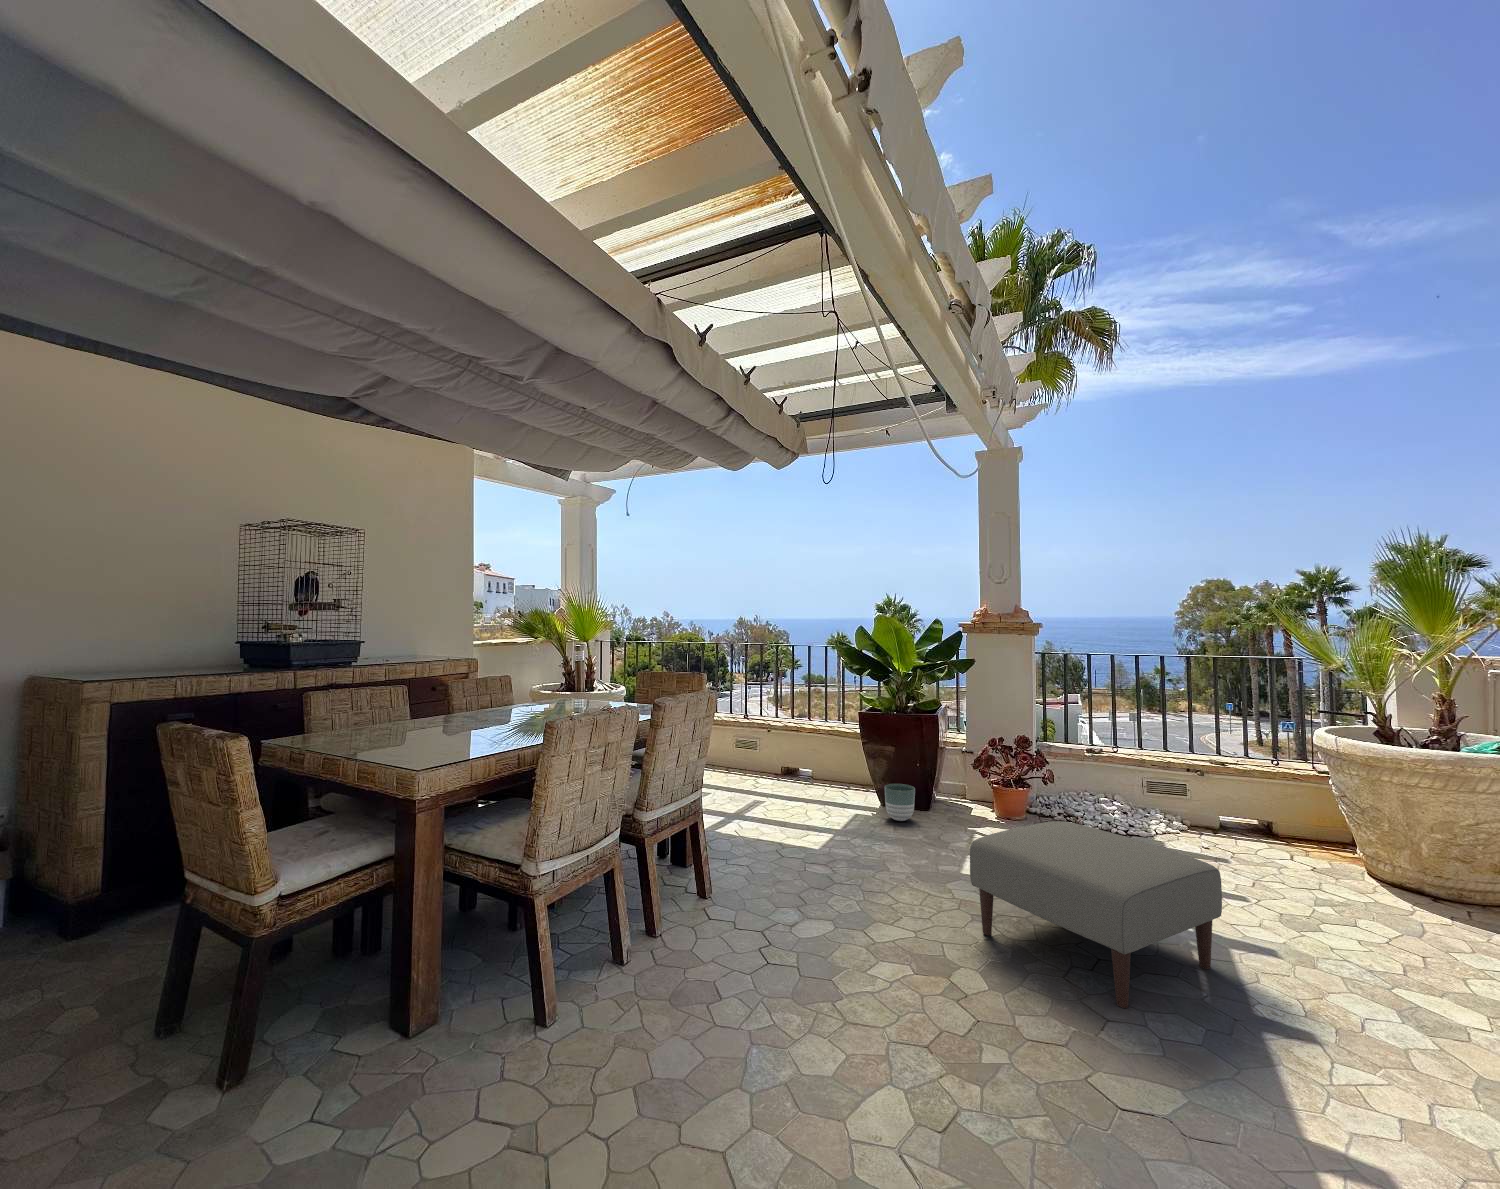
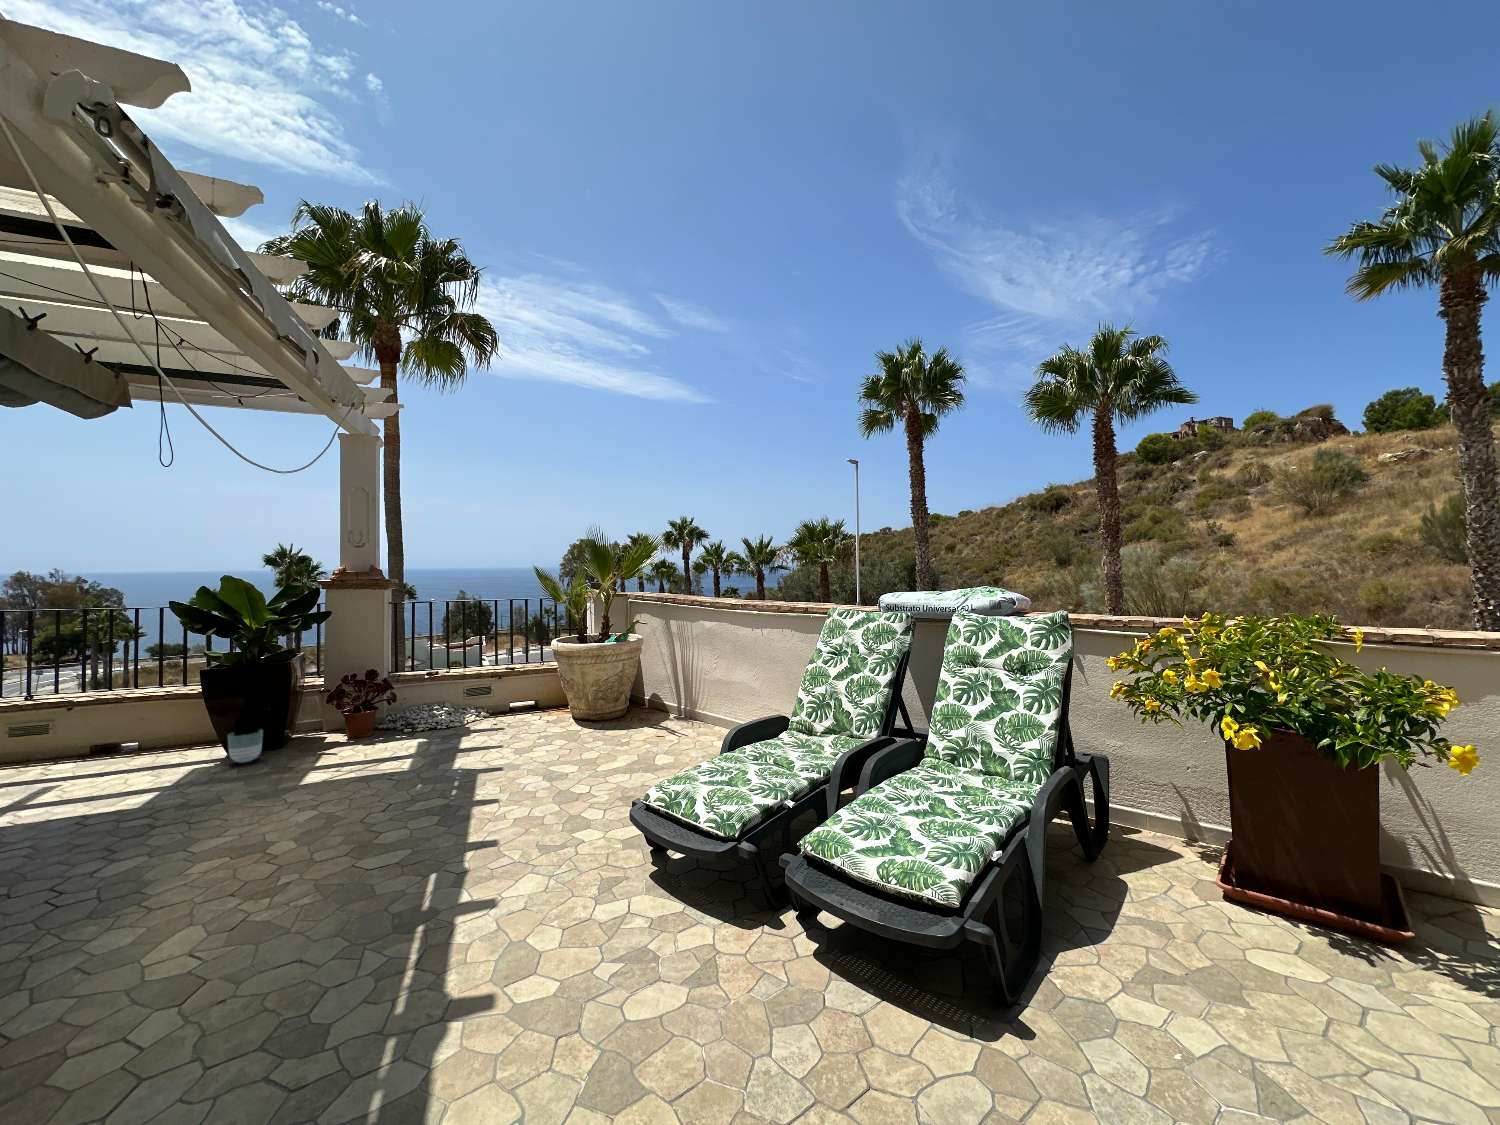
ottoman: present [970,821,1222,1008] -> none [286,721,460,819]

